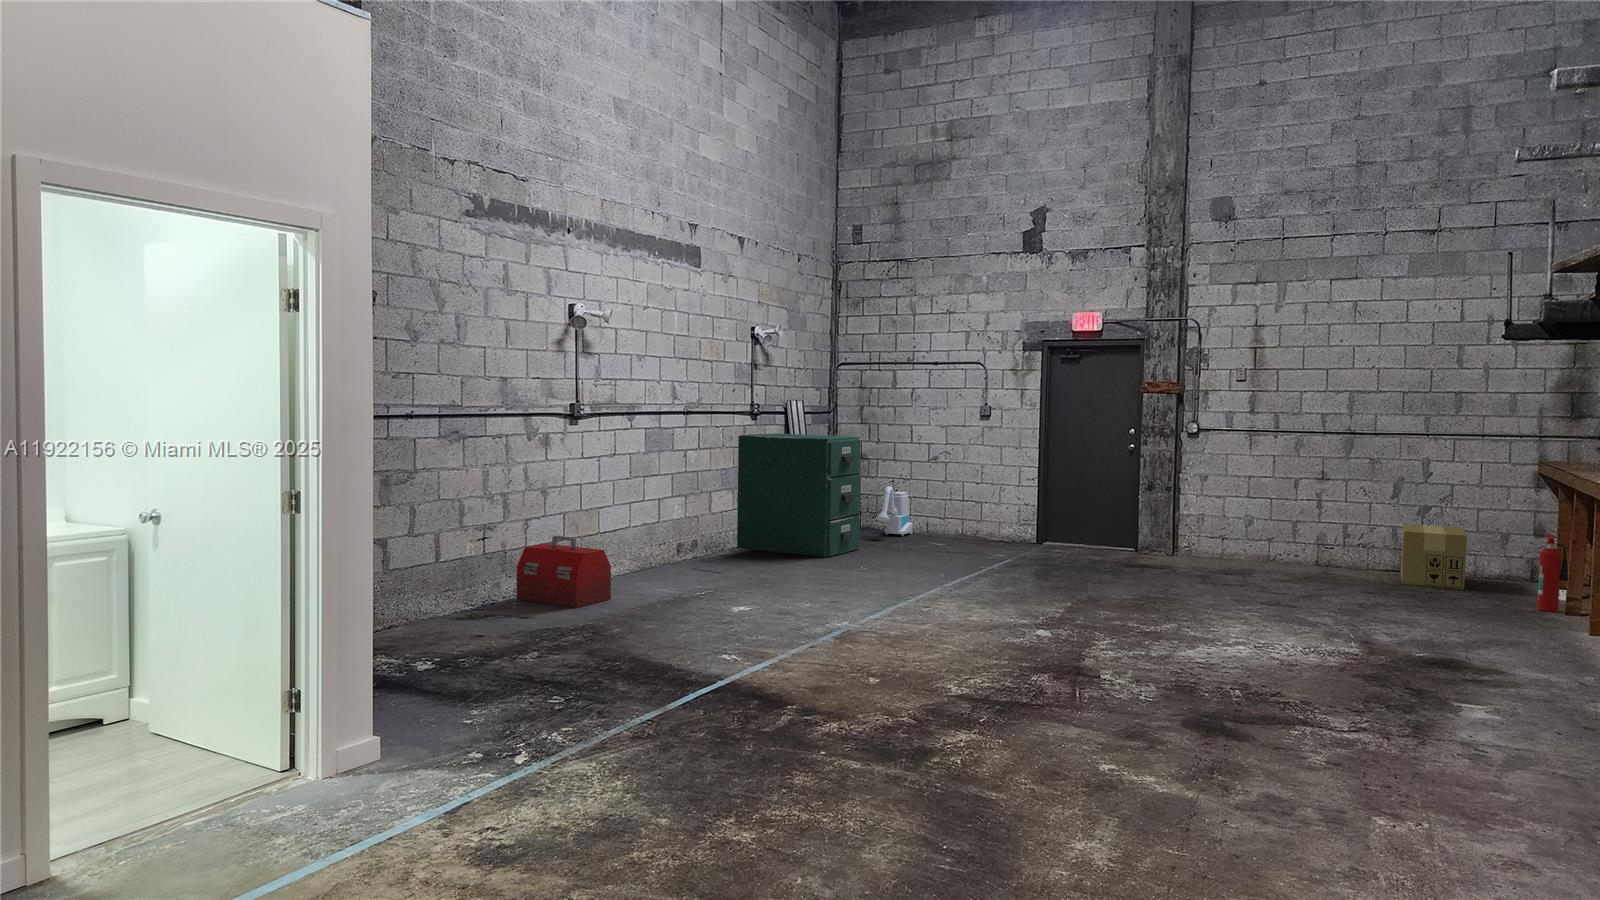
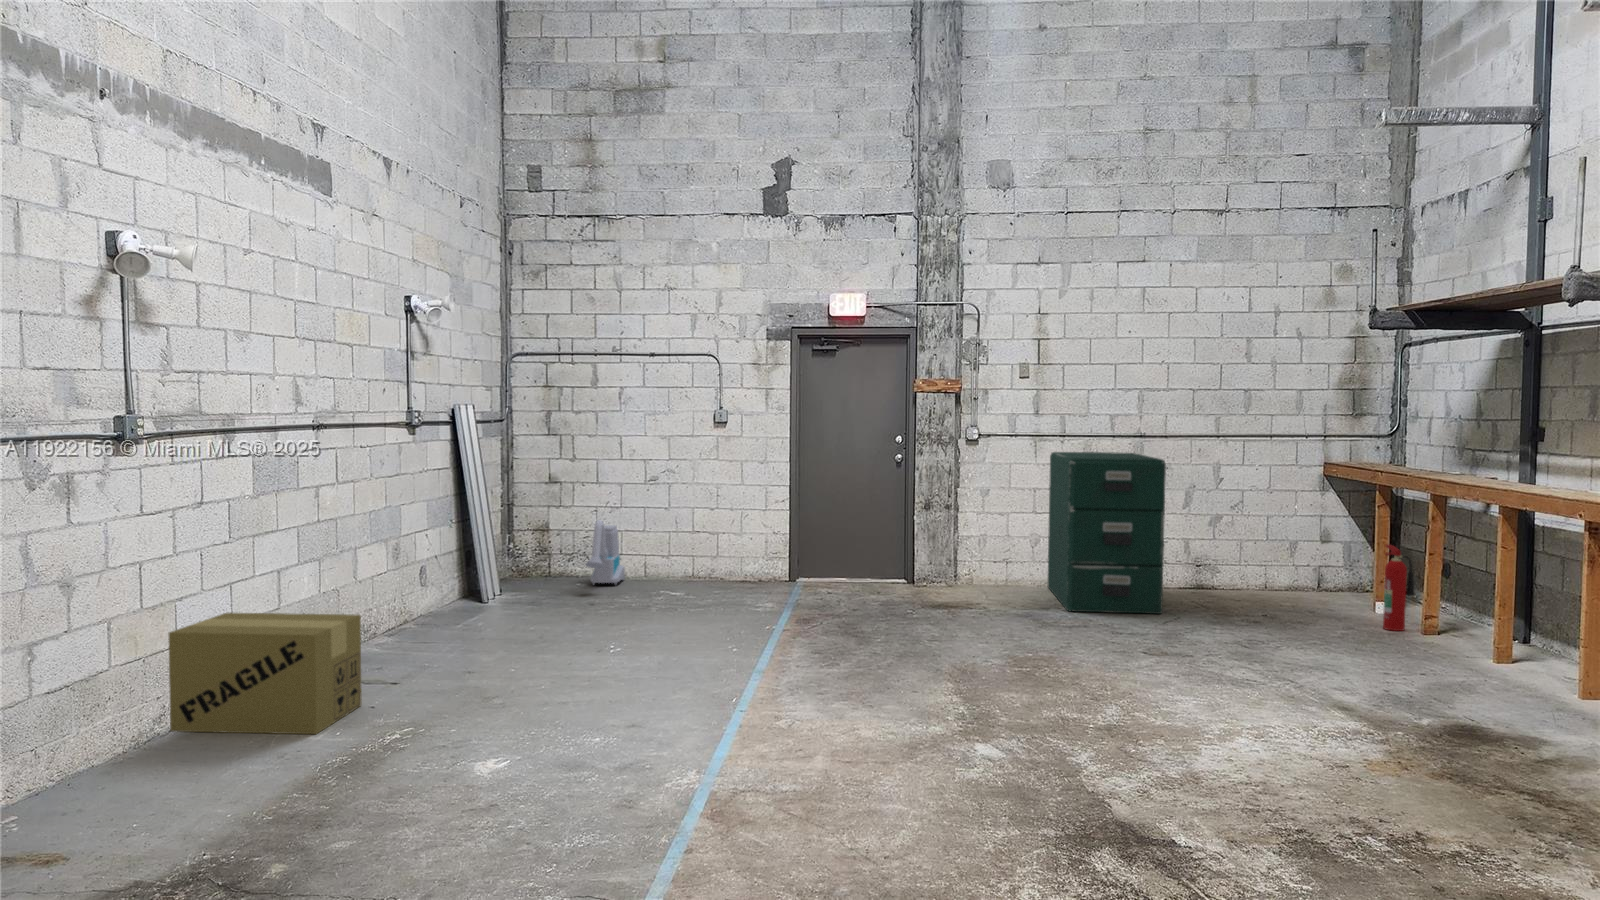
filing cabinet: present [737,434,861,557] -> present [1048,452,1166,614]
cardboard box: present [1401,524,1467,589] -> present [168,613,361,734]
toolbox: present [517,536,611,608] -> none [10,670,221,813]

